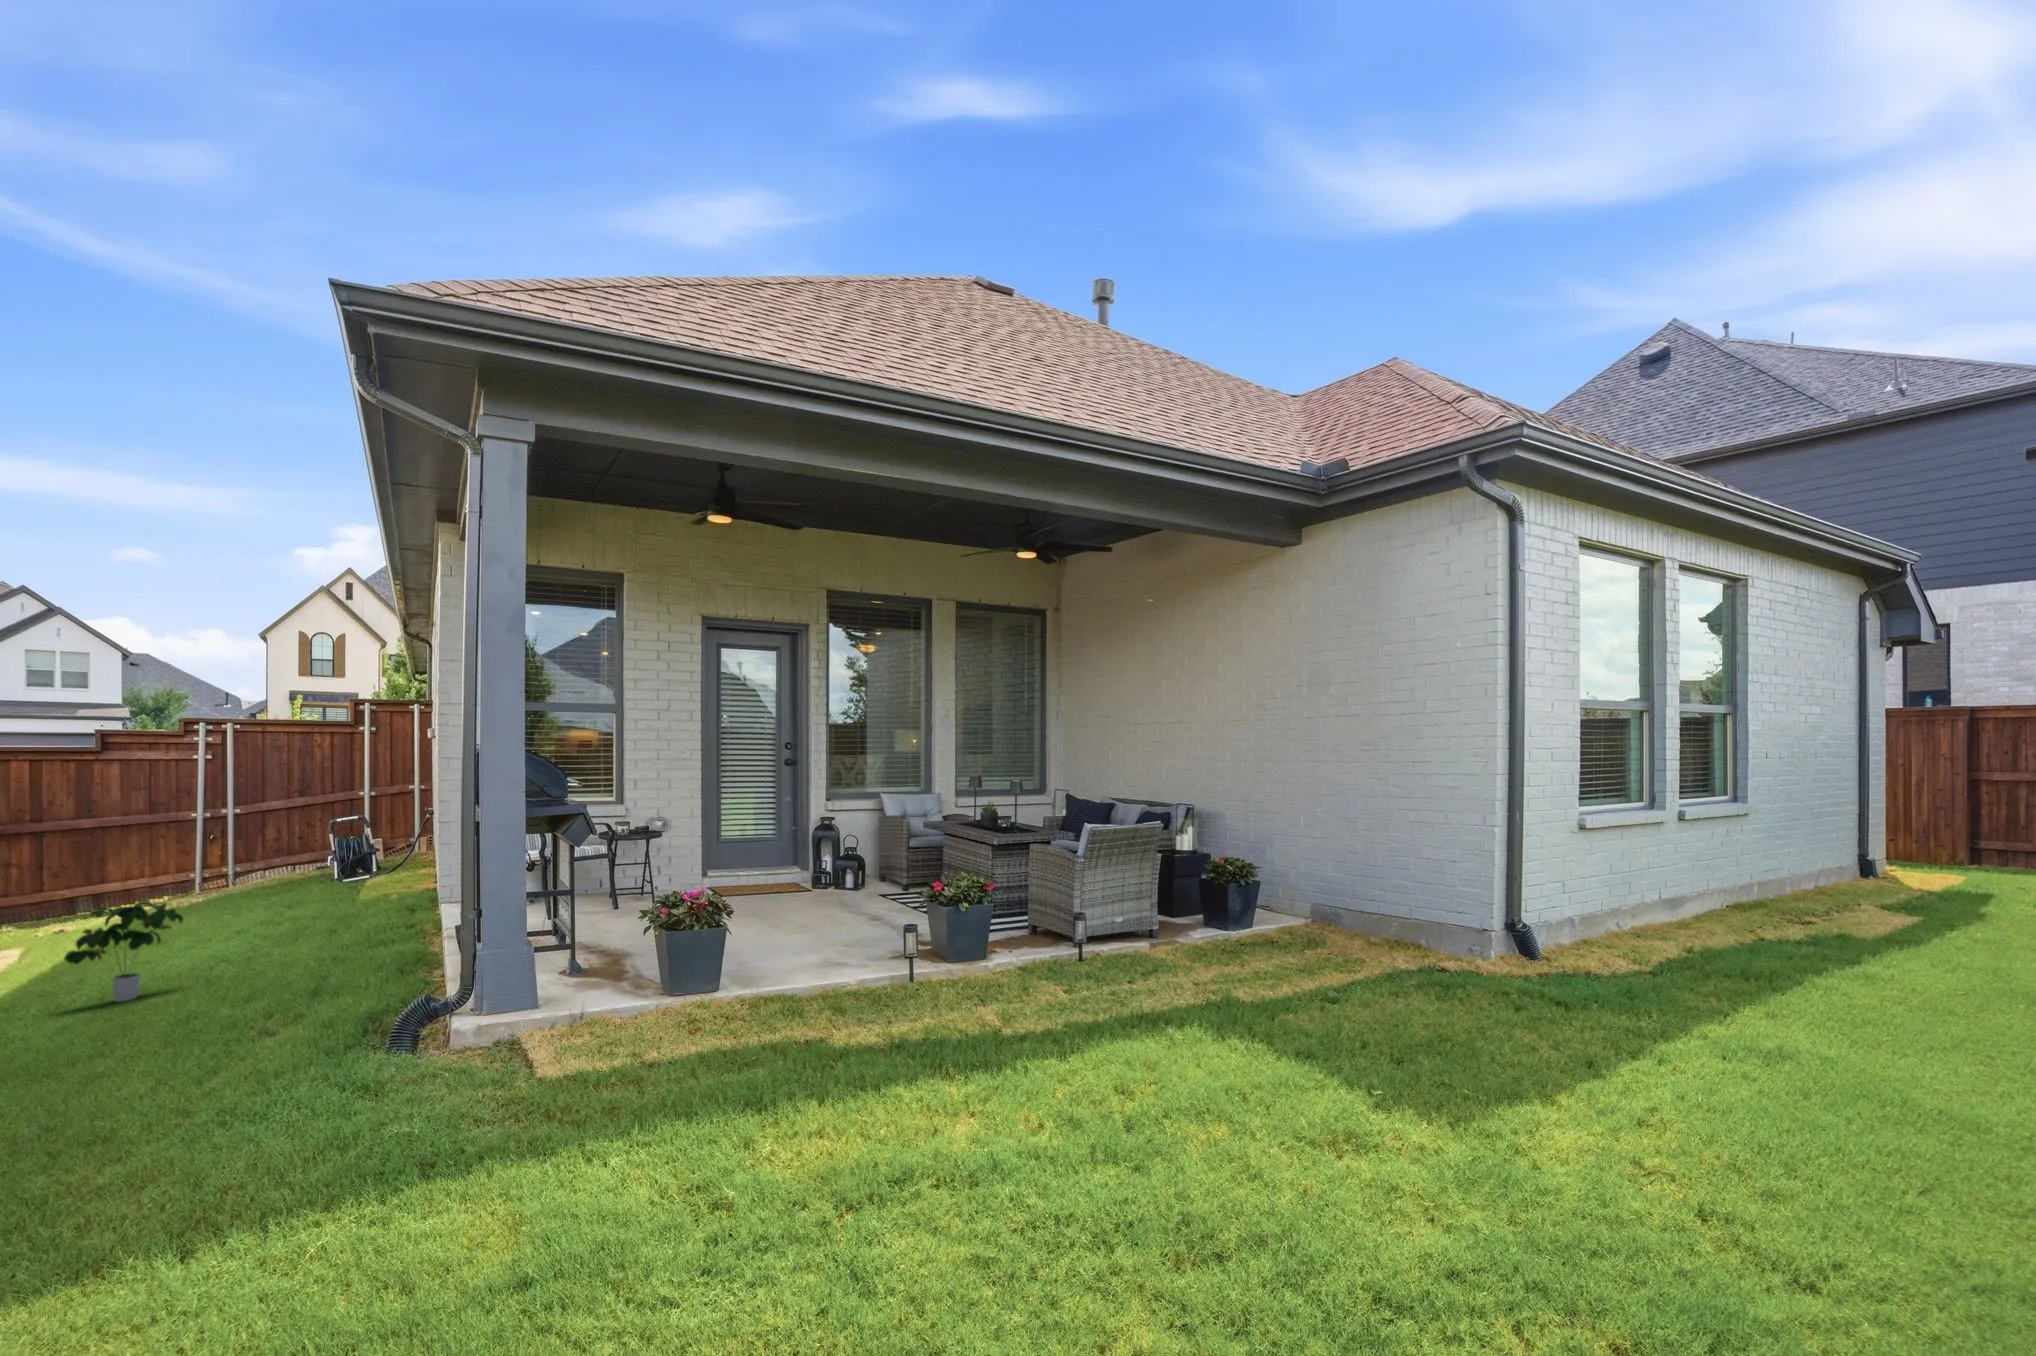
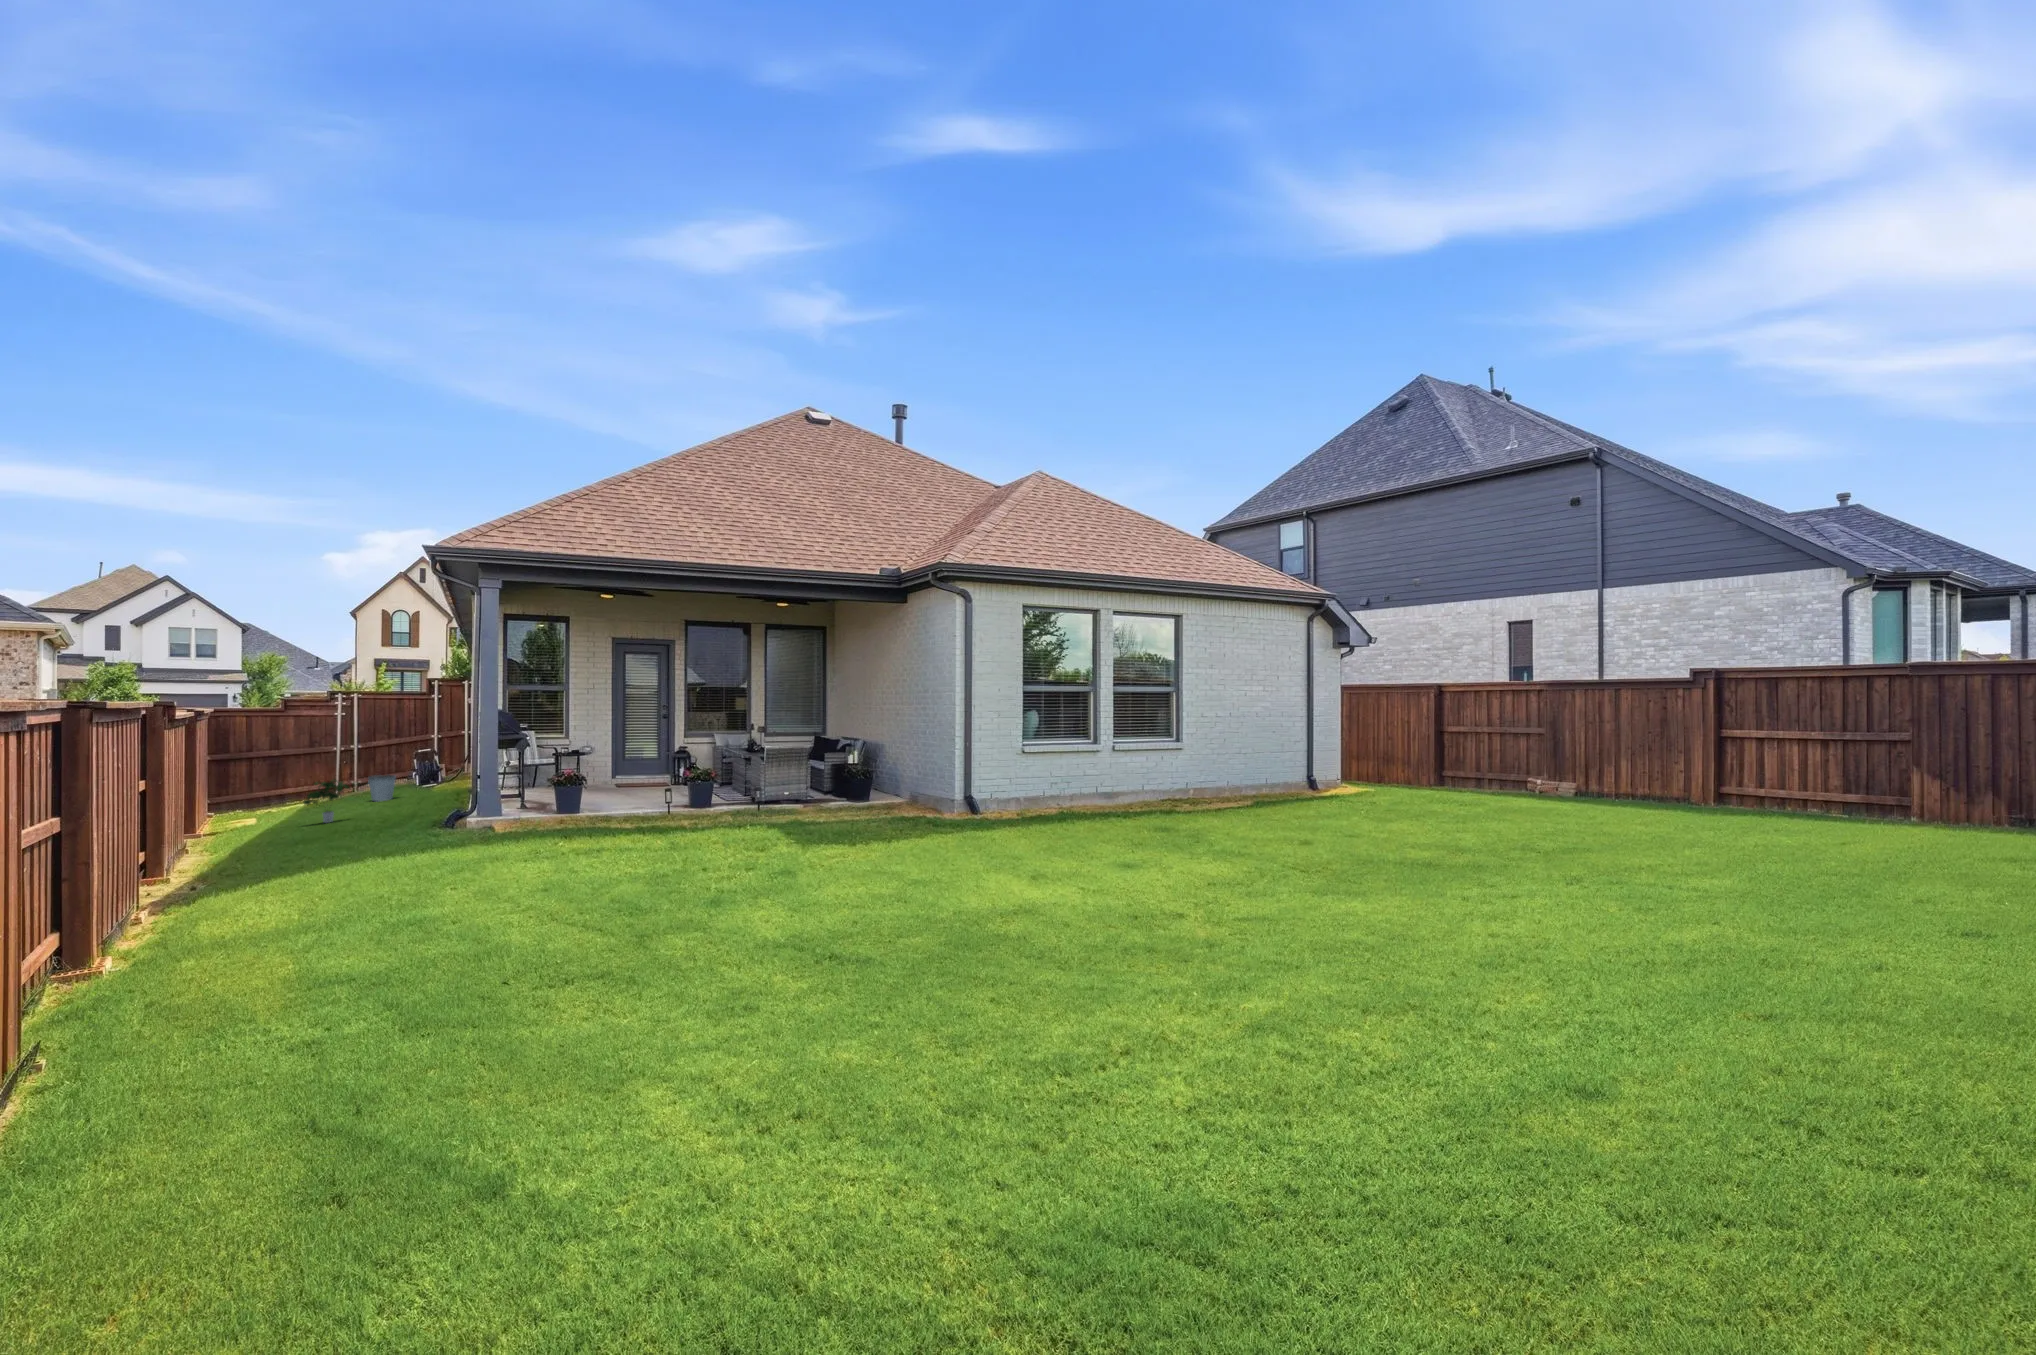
bucket: none [234,871,294,927] -> present [368,775,396,801]

